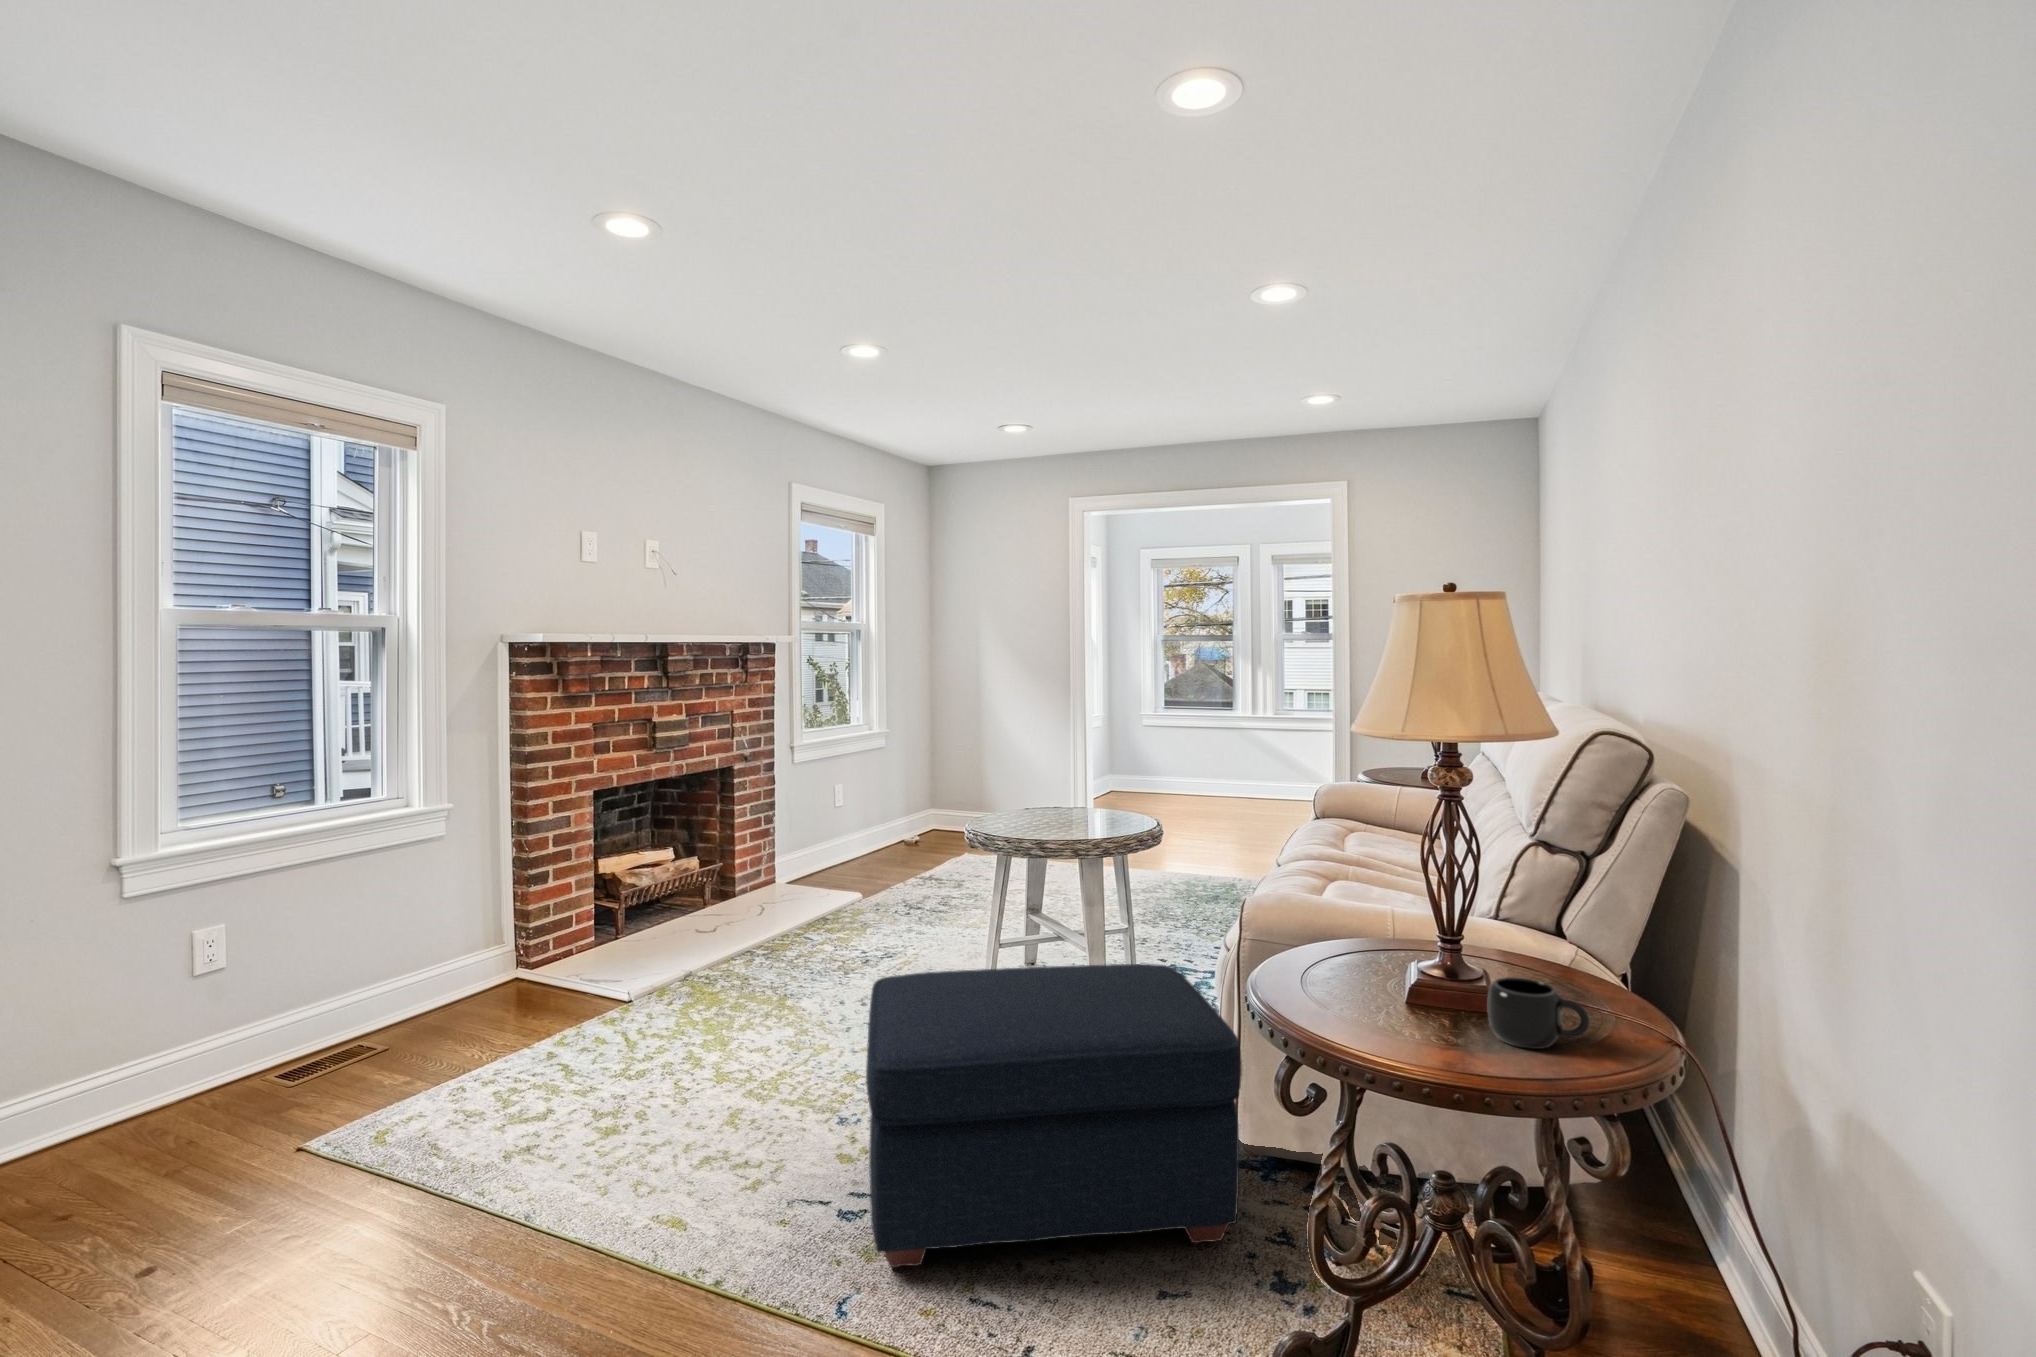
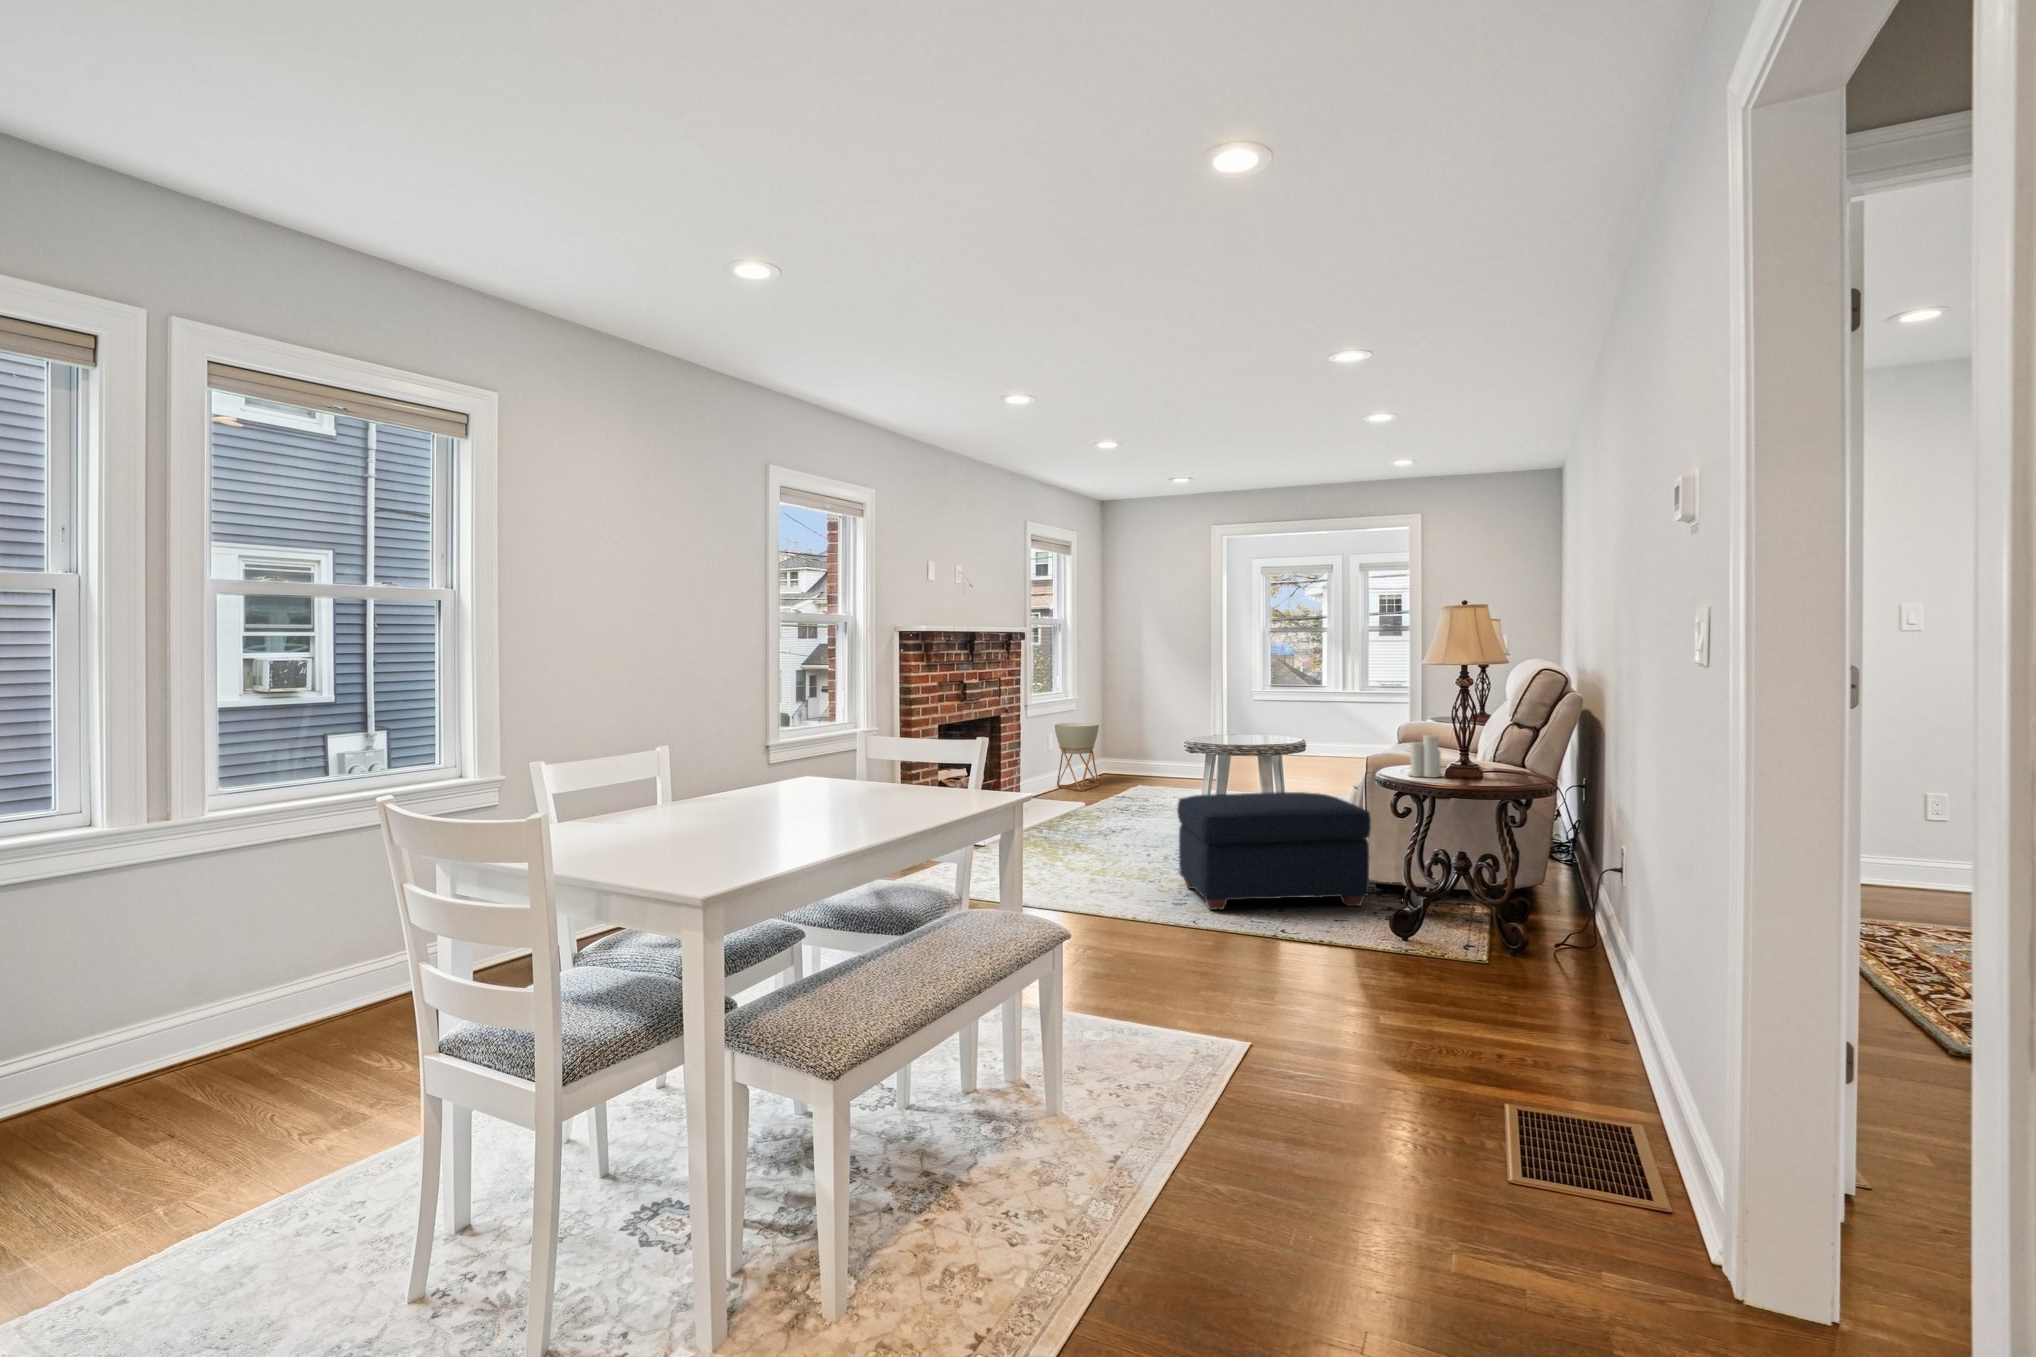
planter: none [843,768,908,868] -> present [1055,723,1099,791]
candle: none [1317,901,1402,1021] -> present [1409,735,1442,777]
mug: present [1488,977,1590,1049] -> none [1477,758,1516,781]

